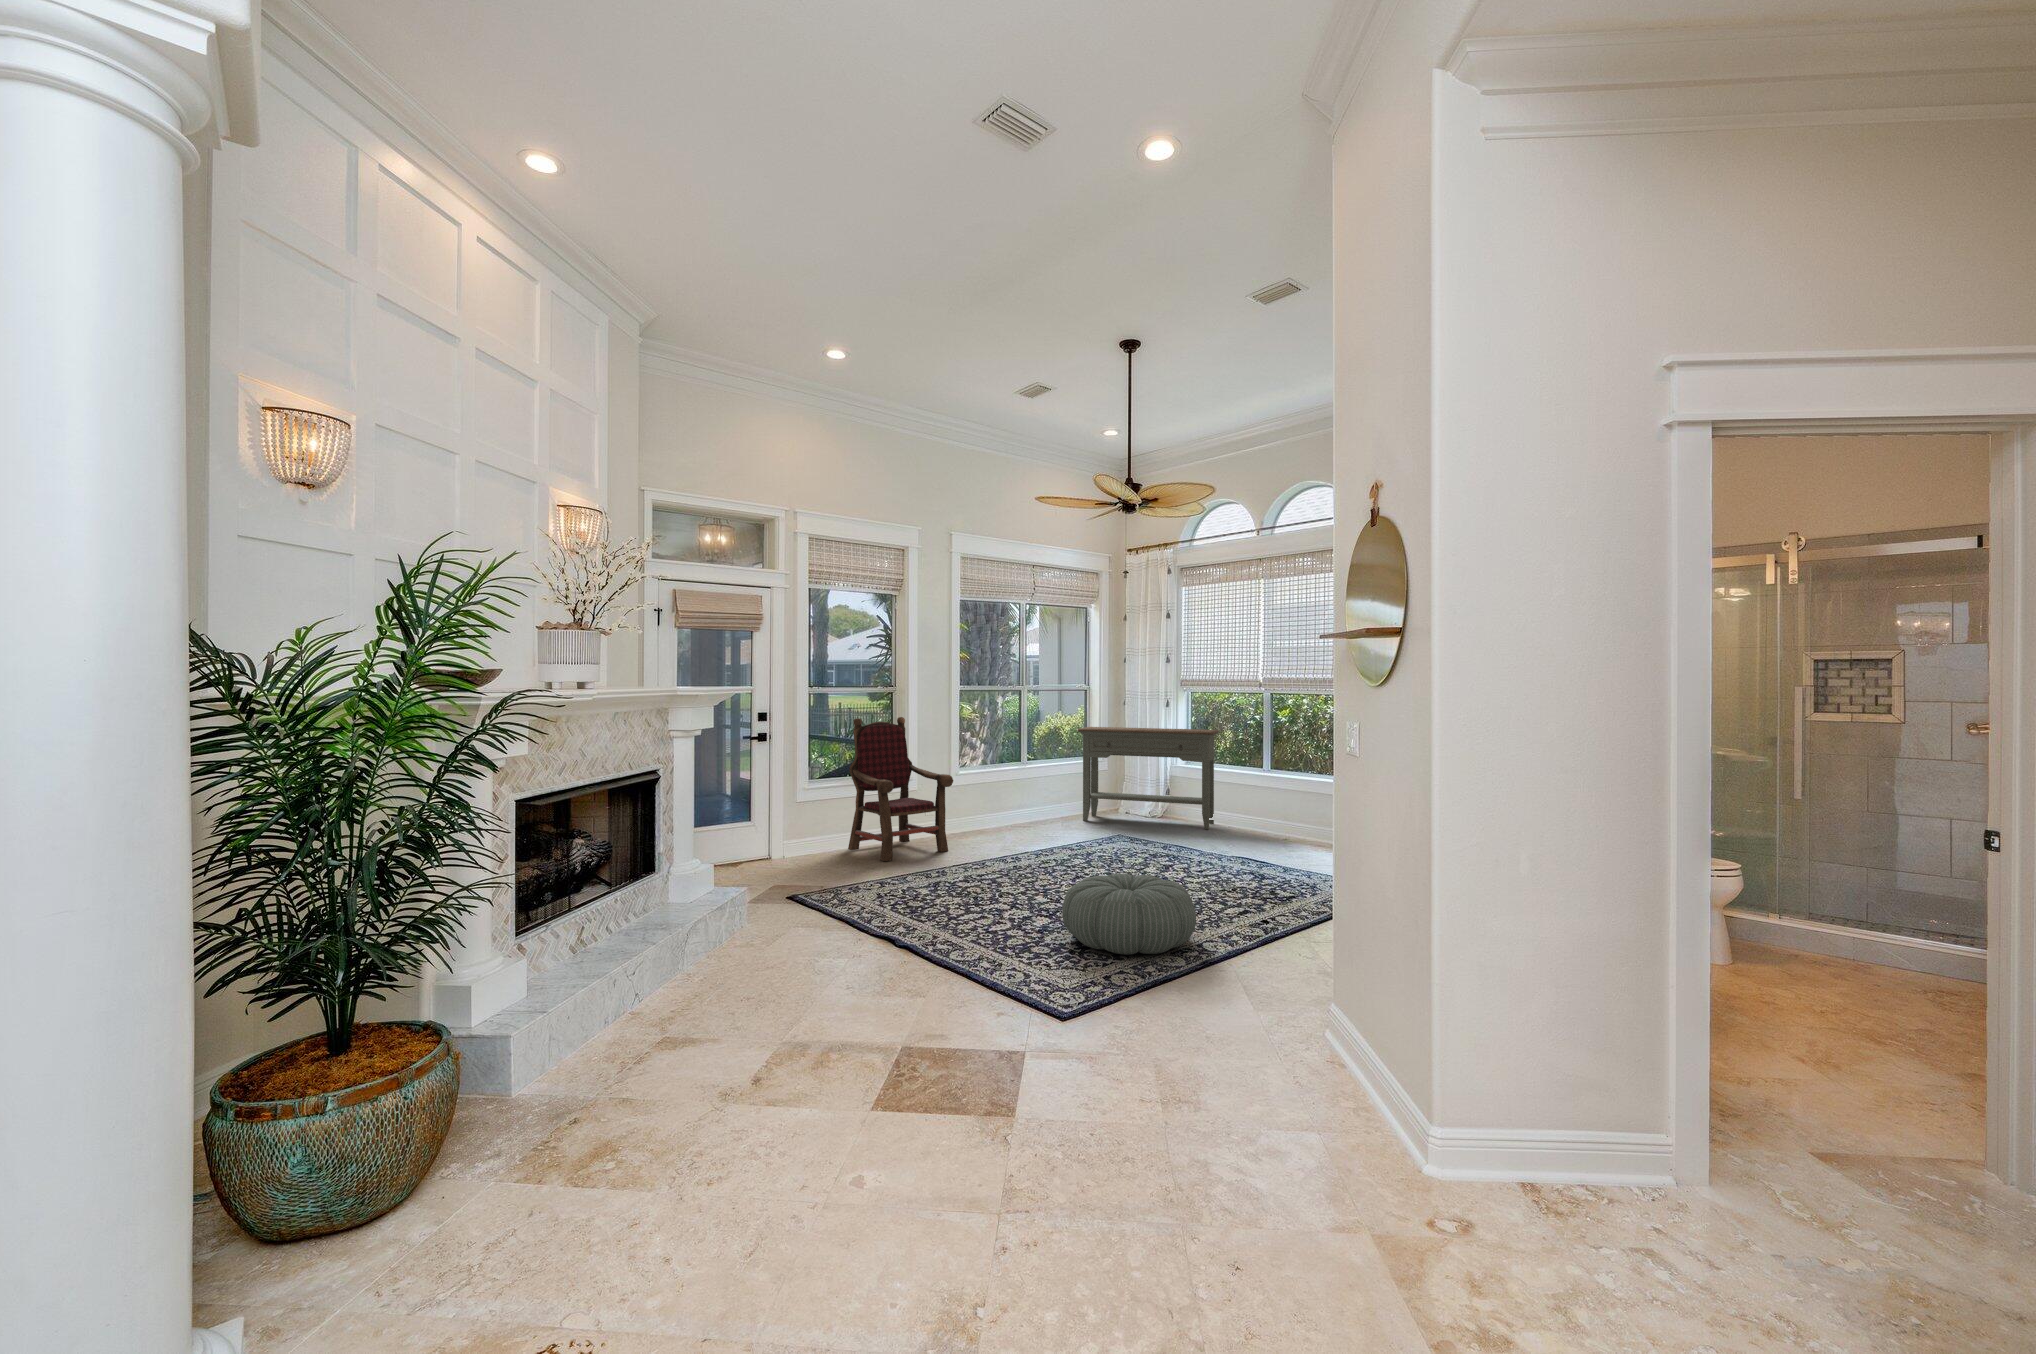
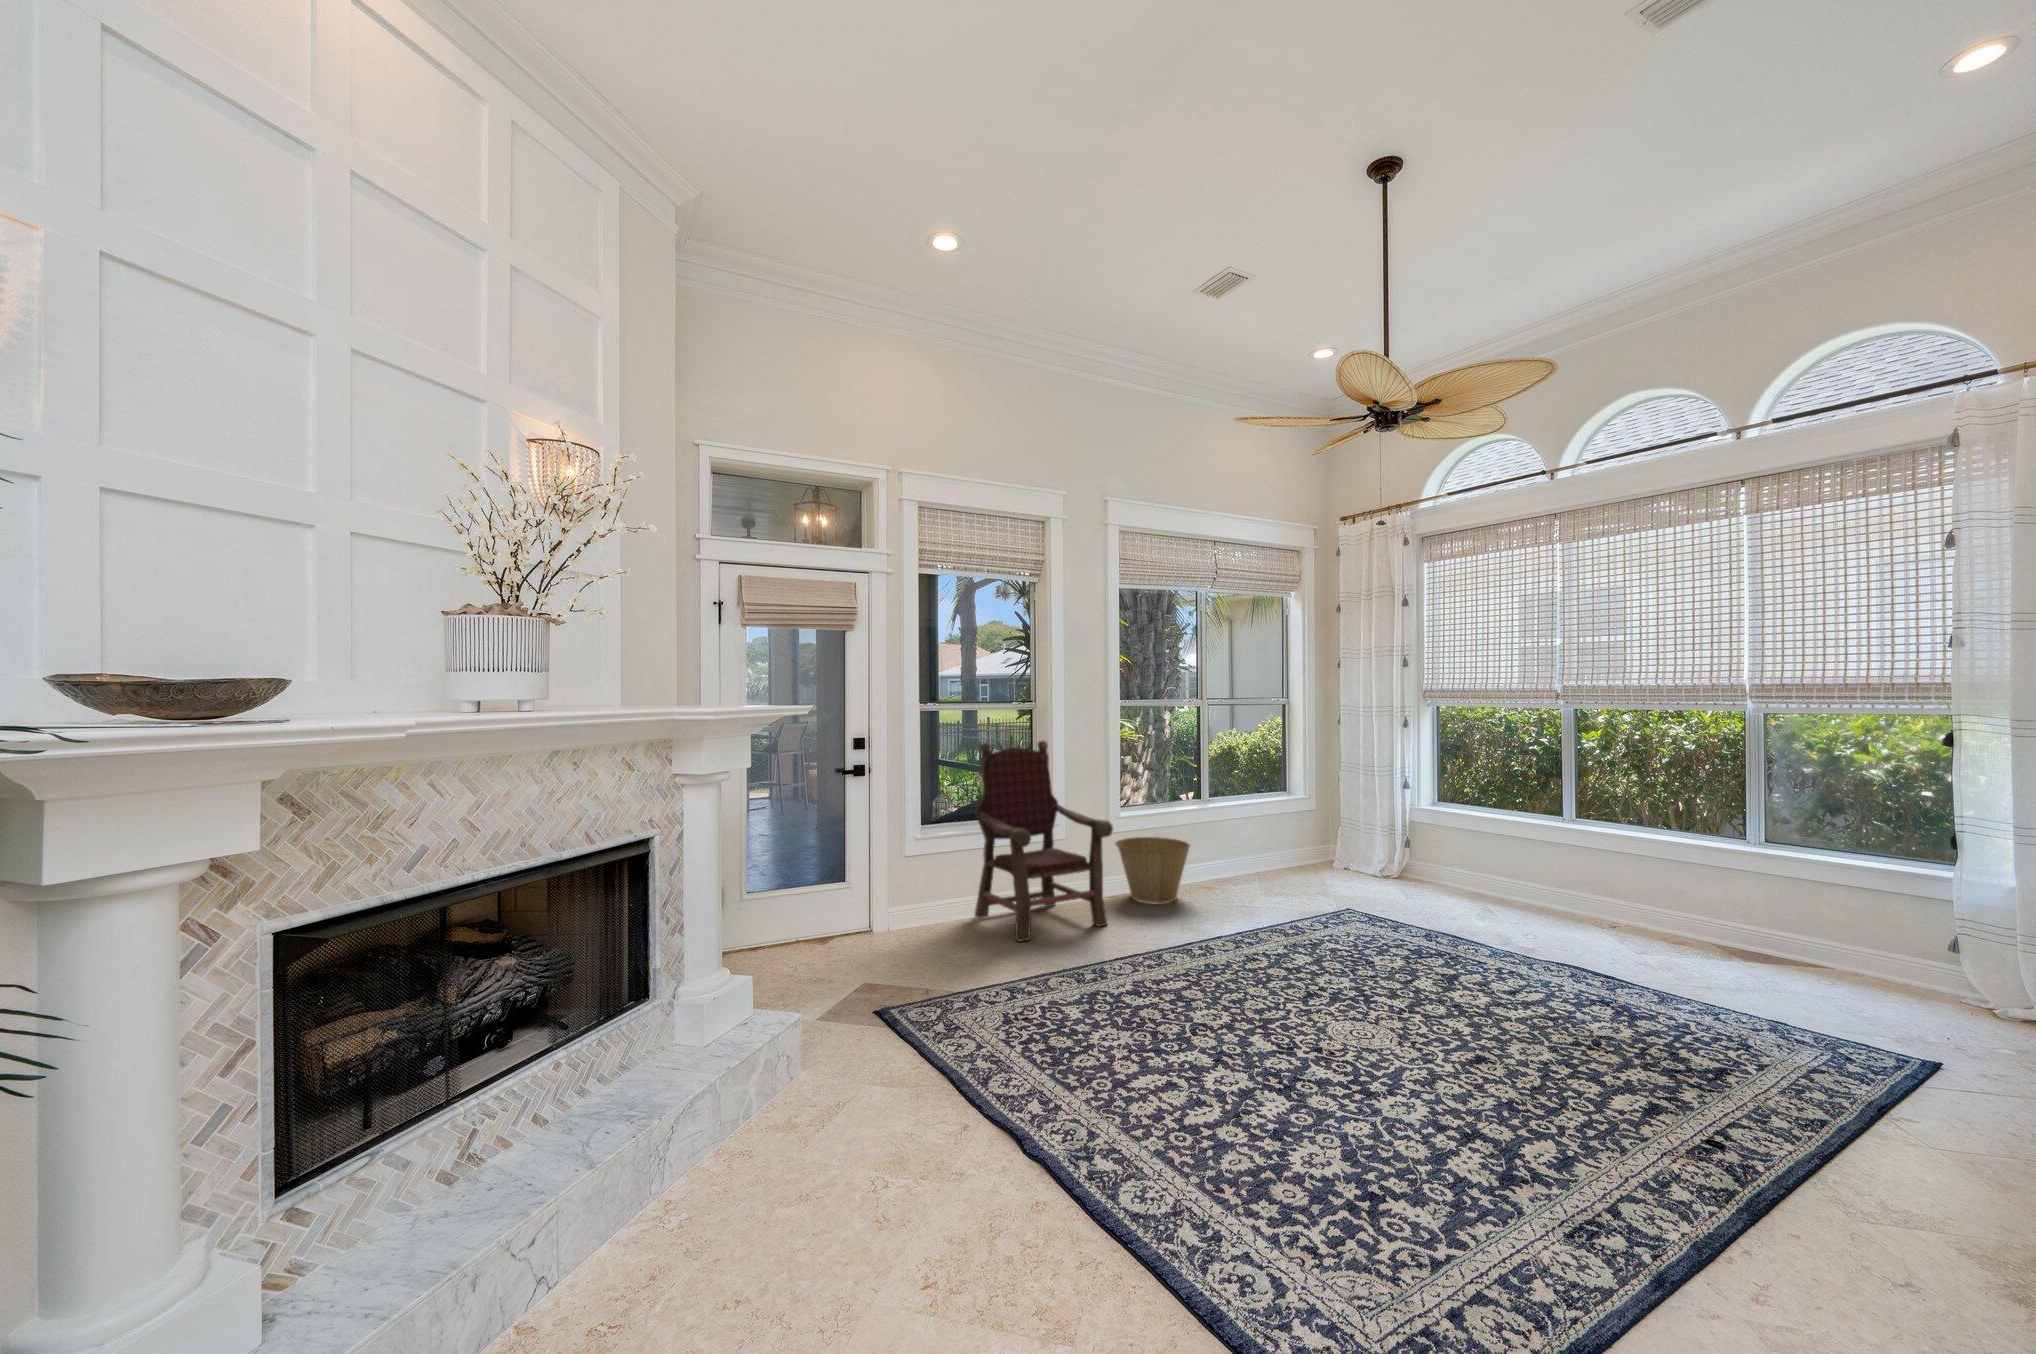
console table: present [1077,727,1219,829] -> none [1276,751,1484,900]
basket: none [955,791,1011,838] -> present [1115,837,1190,903]
pouf: present [1062,874,1196,955] -> none [1320,1035,1609,1241]

